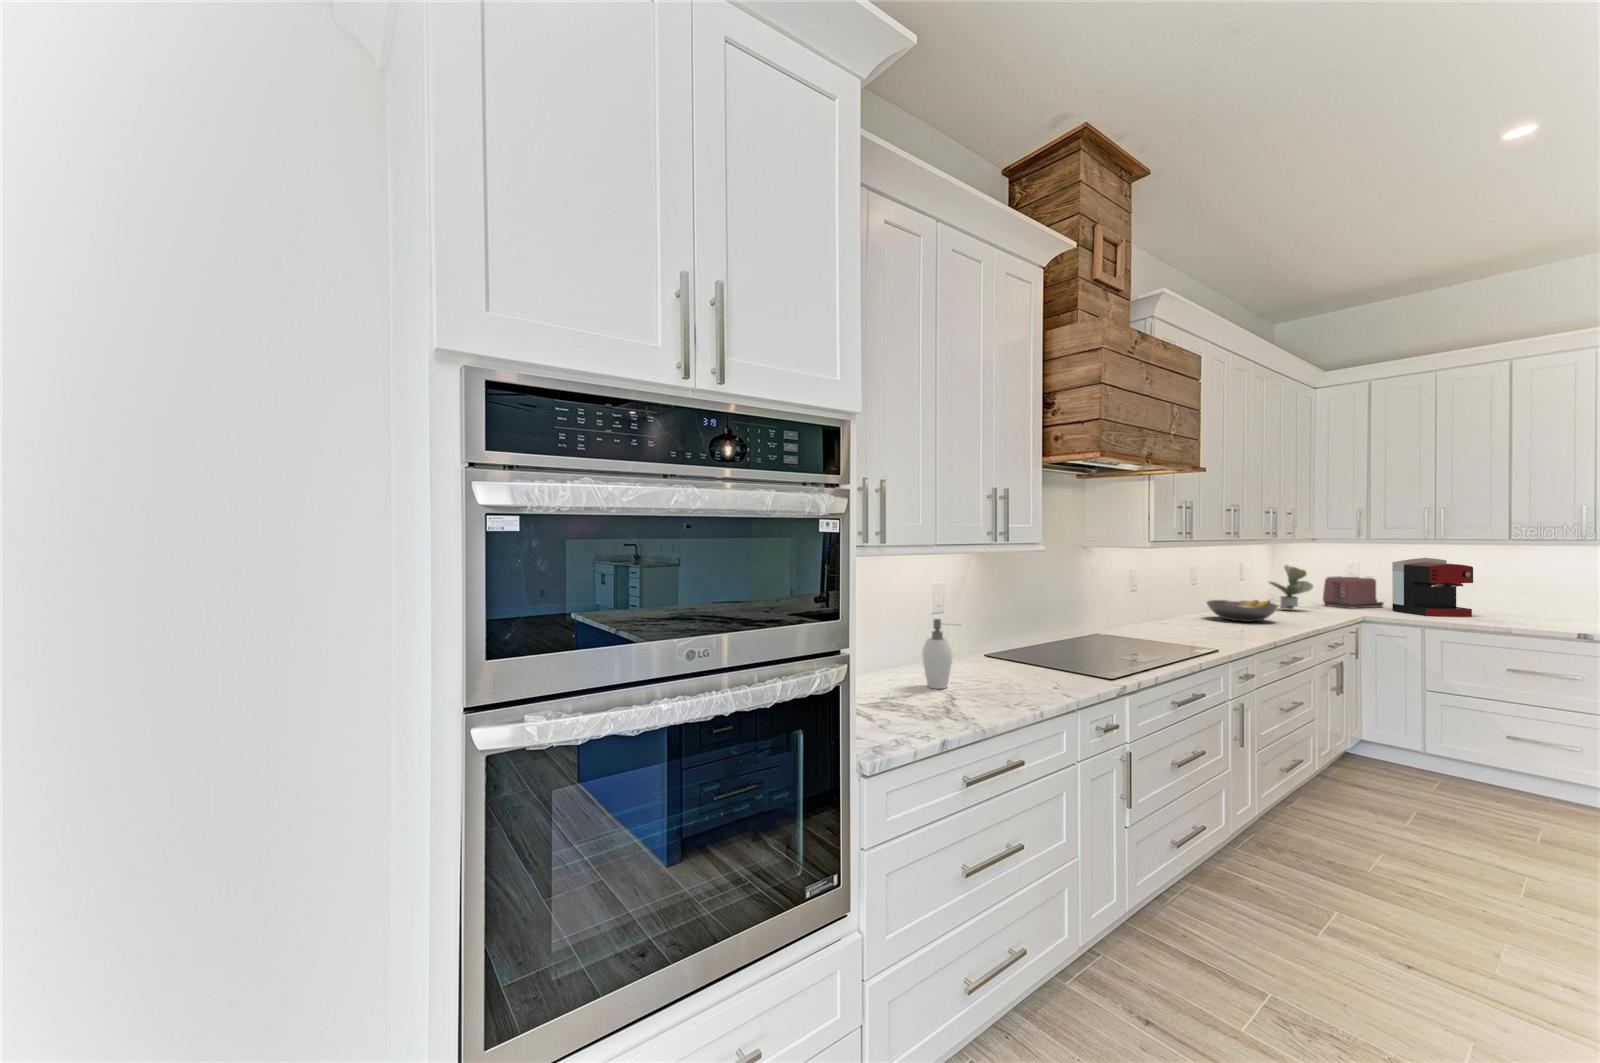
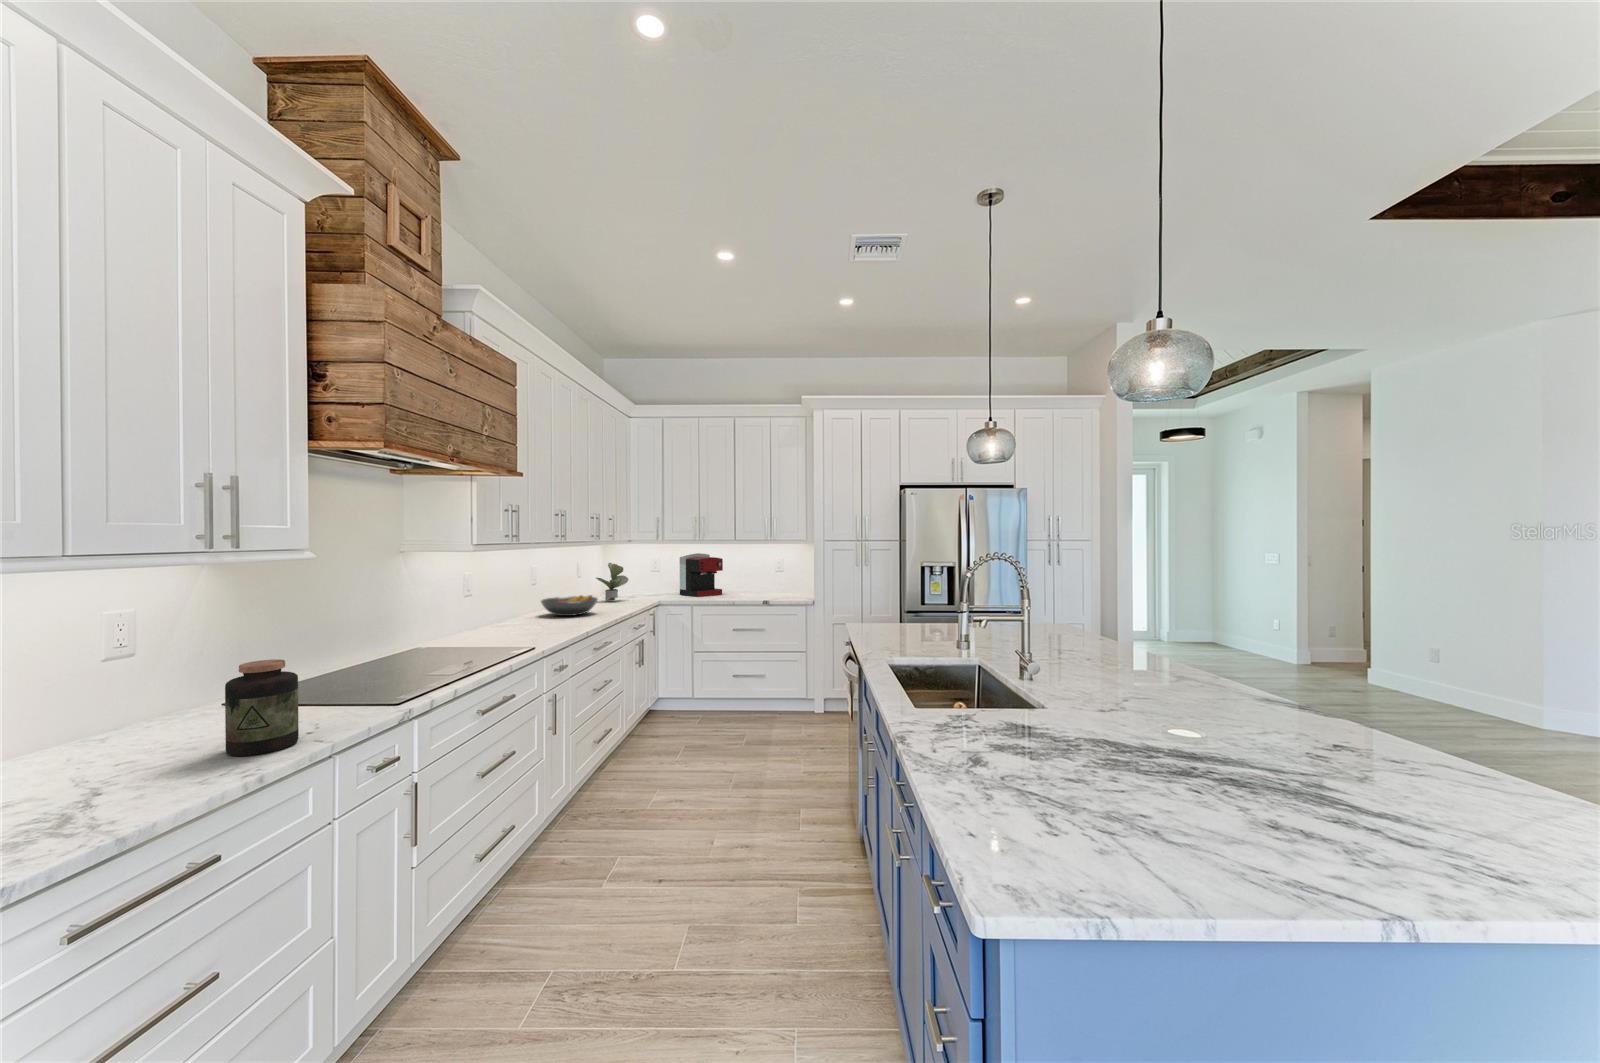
toaster: present [1323,576,1384,609] -> none [637,569,677,596]
soap dispenser: present [922,619,953,689] -> none [49,669,137,780]
jar: none [1008,627,1053,697] -> present [225,659,299,756]

